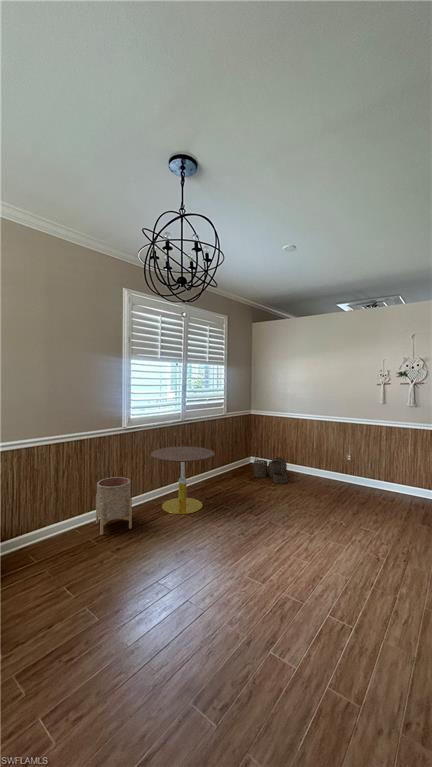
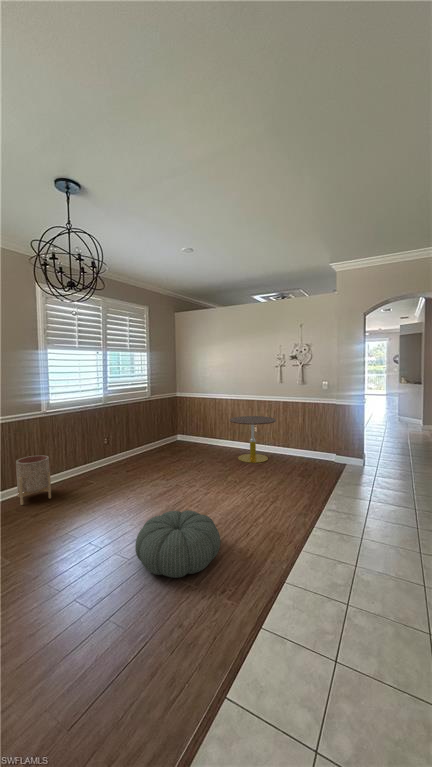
side table: present [151,446,214,514] -> present [229,416,276,463]
woven basket: present [254,457,287,483] -> none [177,433,207,456]
pouf: none [261,574,380,690] -> present [135,510,220,578]

